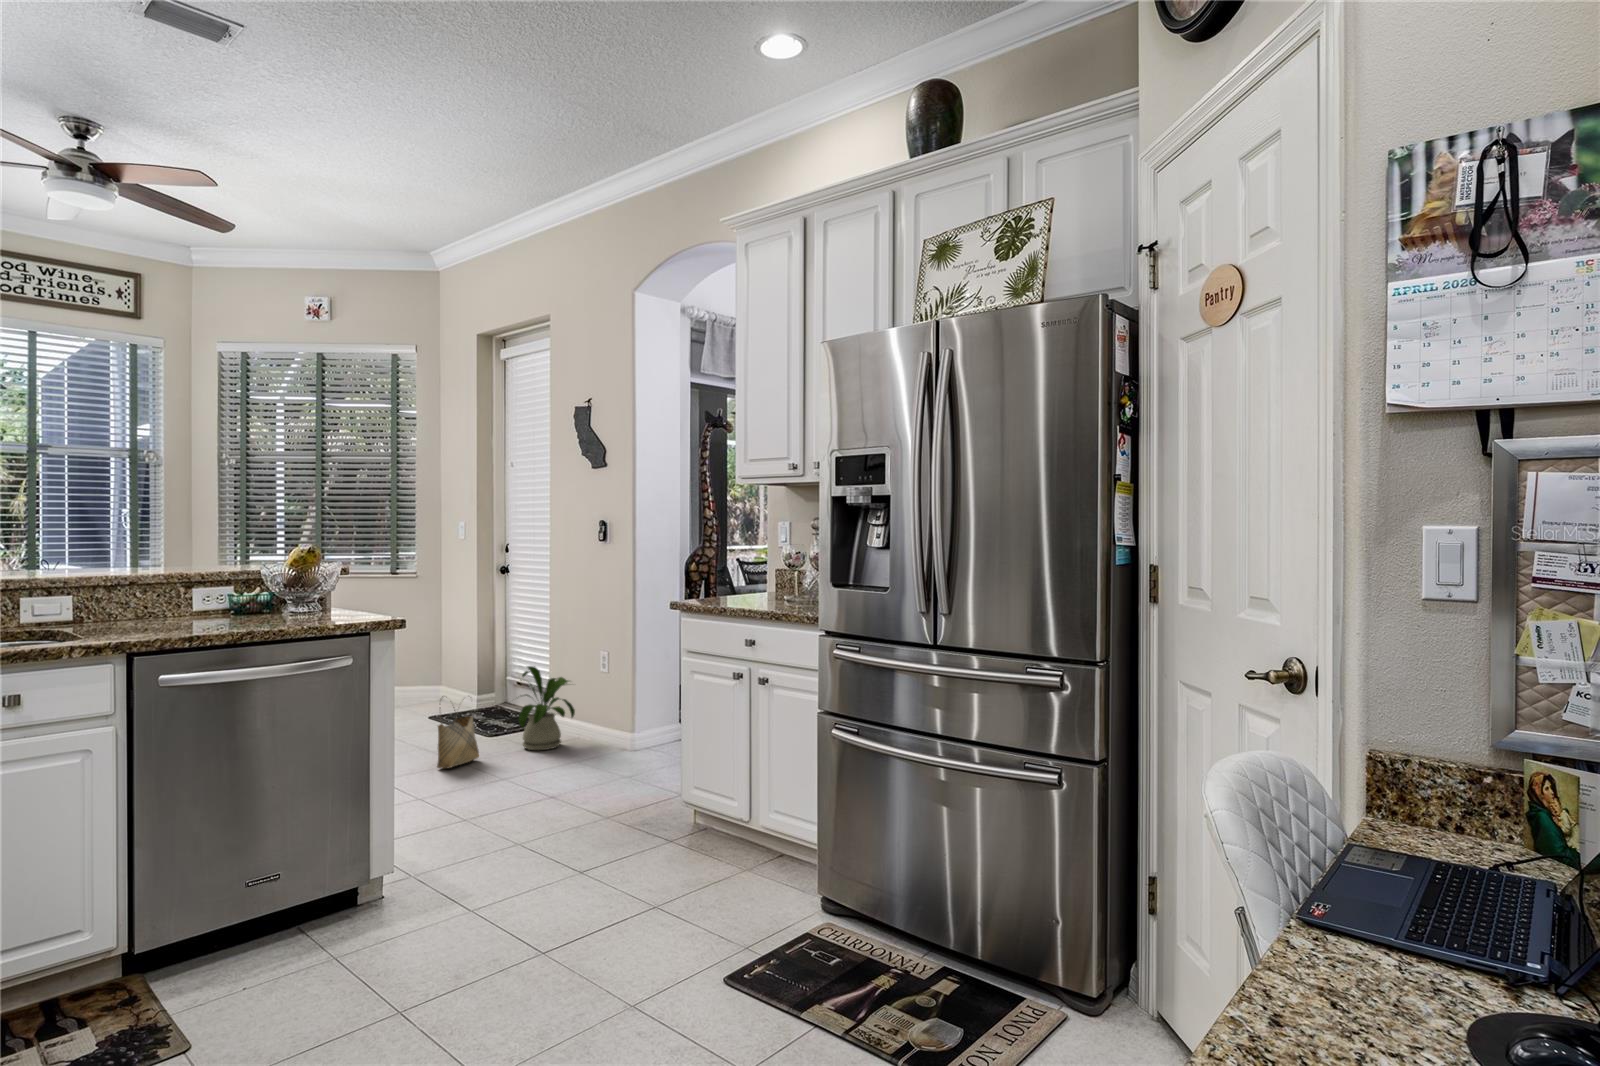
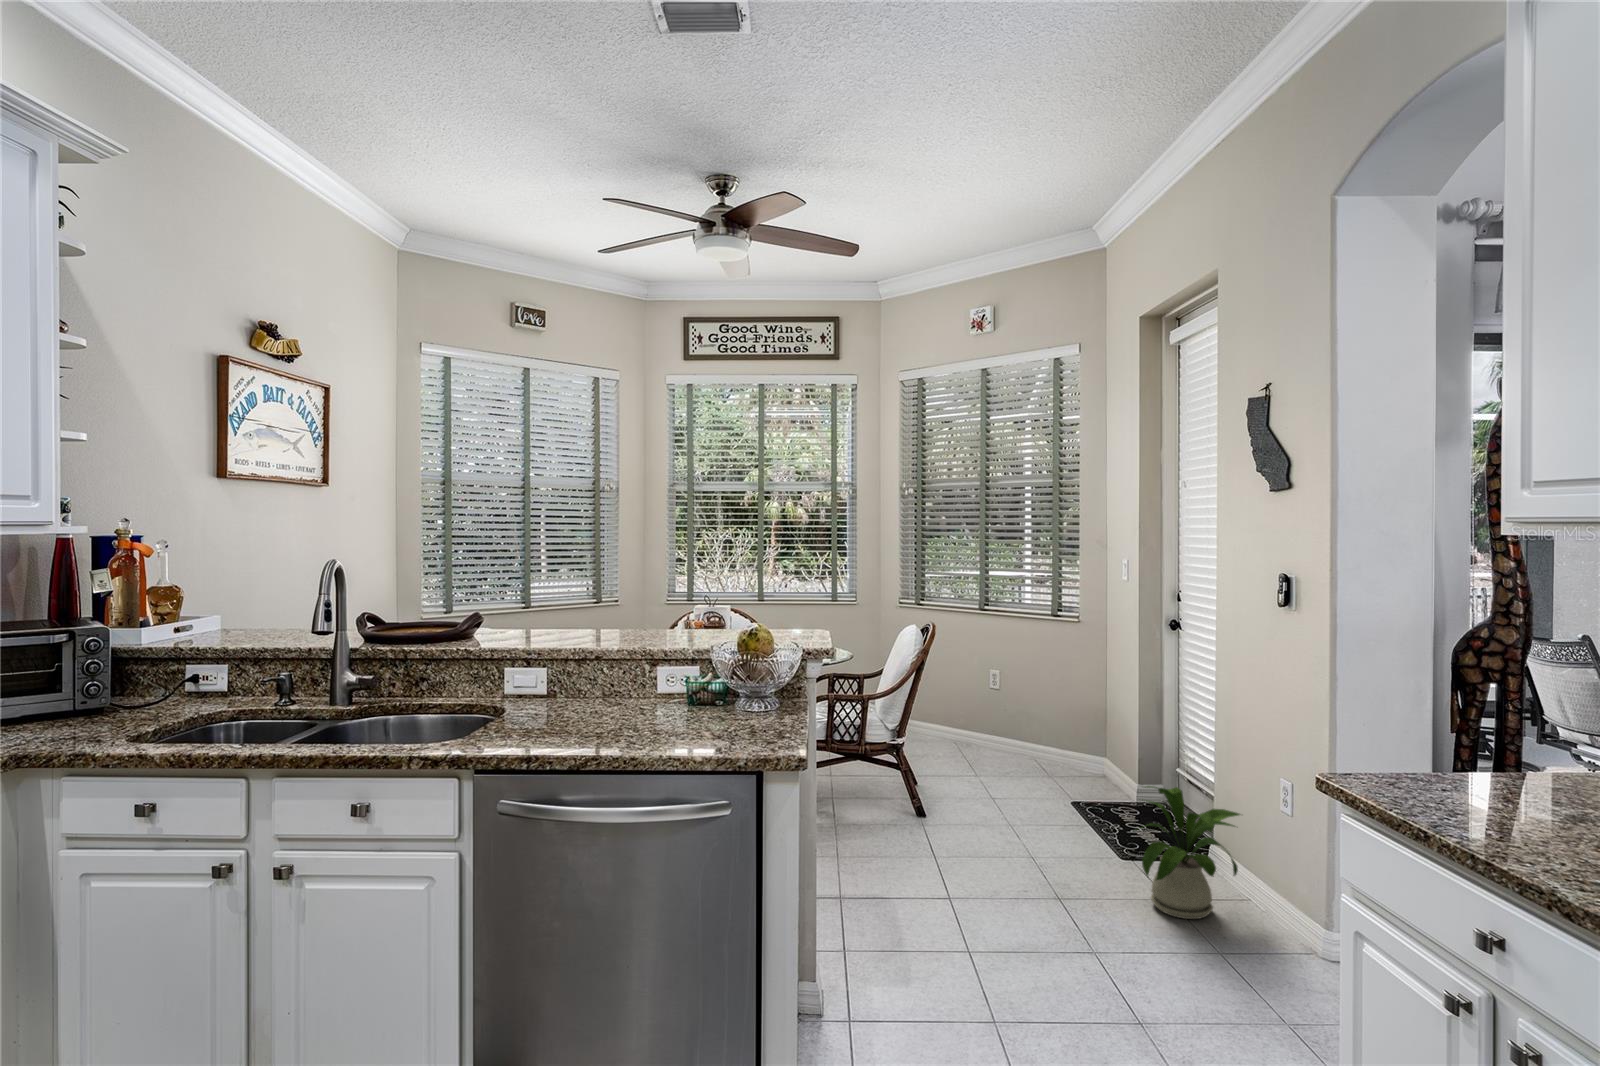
woven basket: present [437,696,479,768] -> none [1015,807,1078,914]

